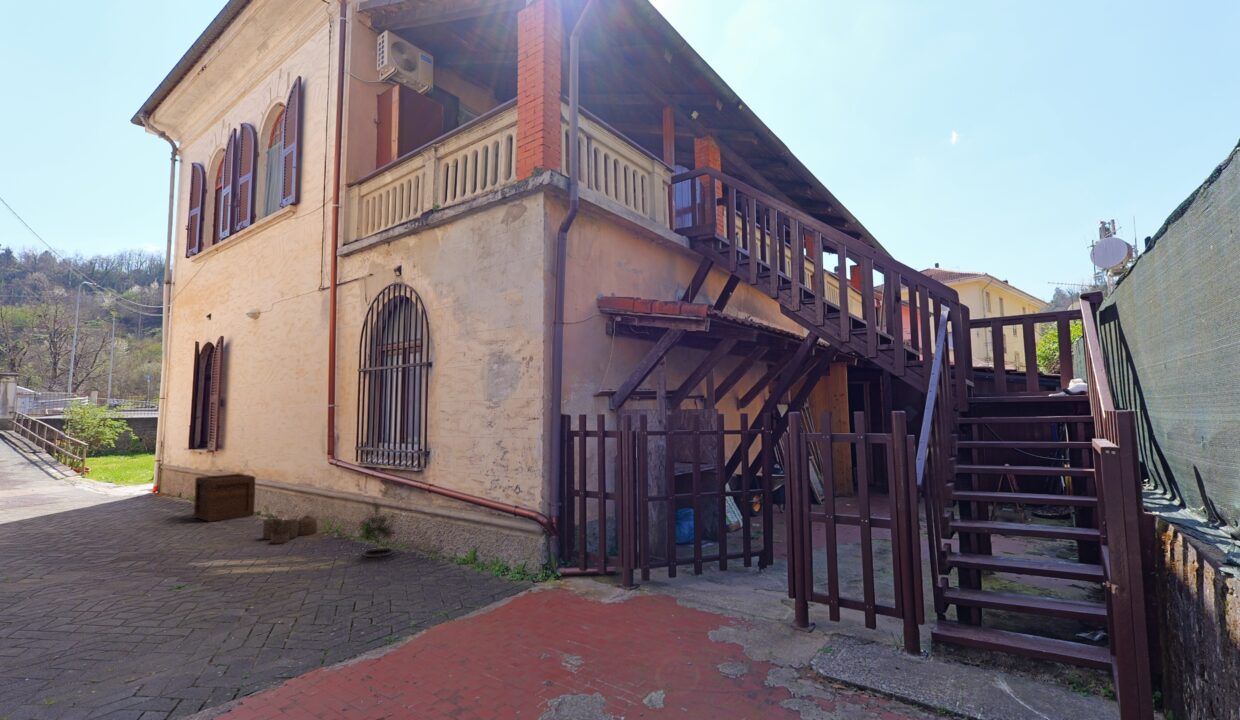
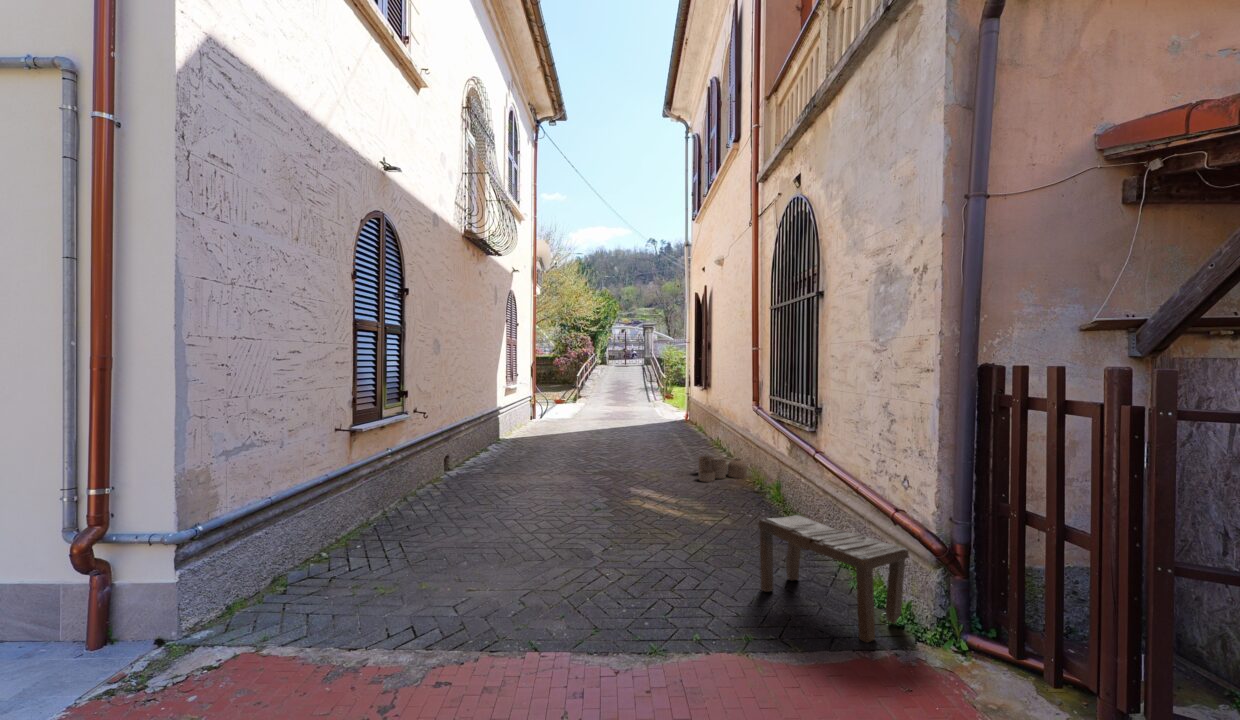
wooden crate: present [194,474,255,522] -> none [680,408,721,448]
potted tree: present [360,503,395,557] -> none [746,454,791,524]
bench: none [422,530,523,592] -> present [758,515,909,642]

